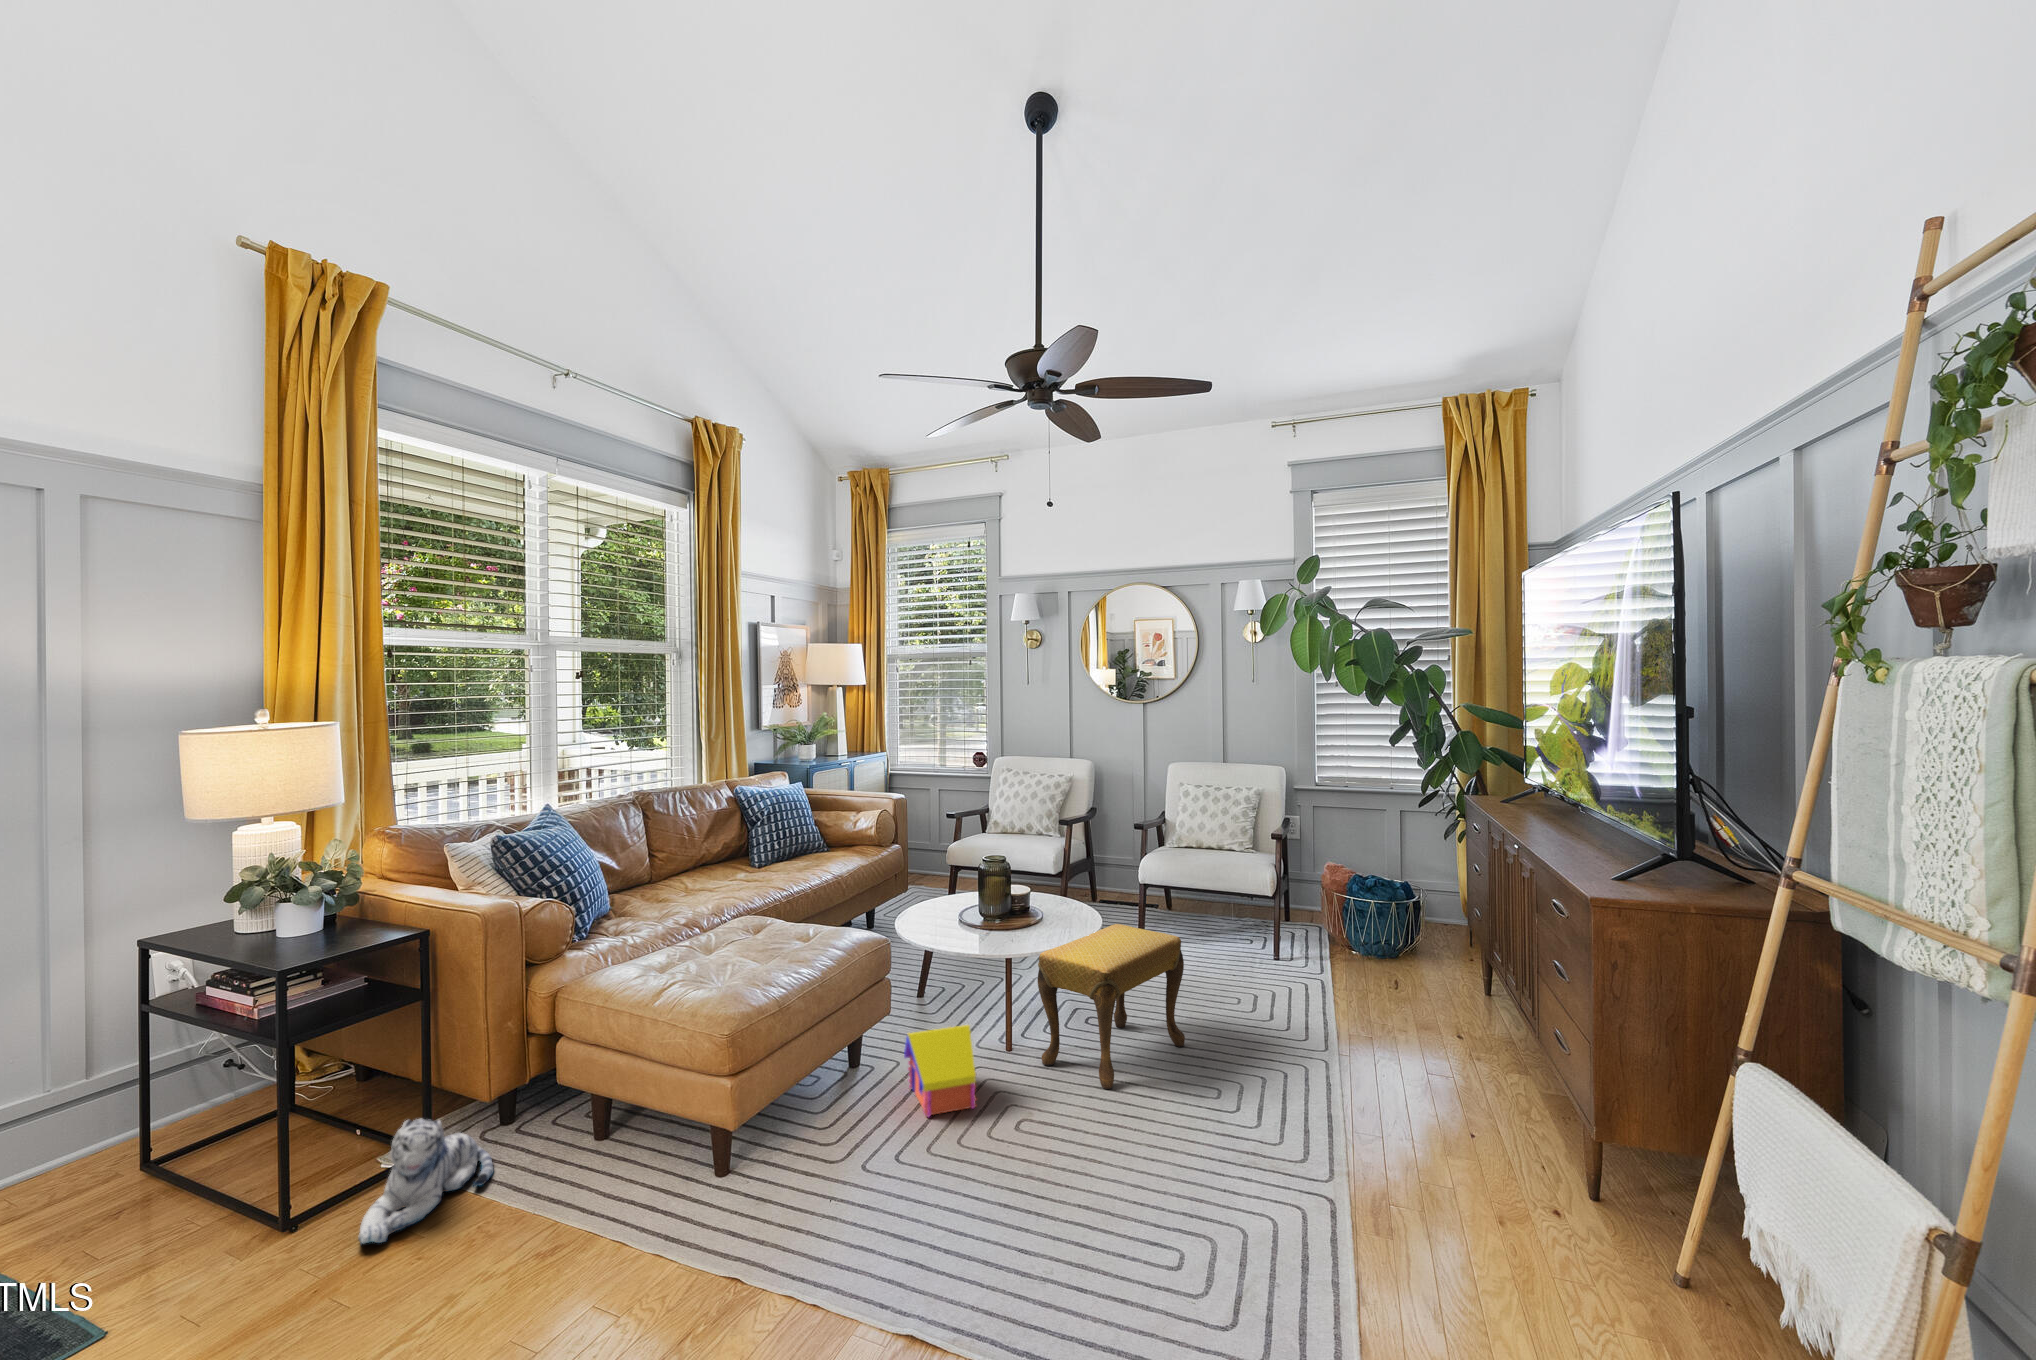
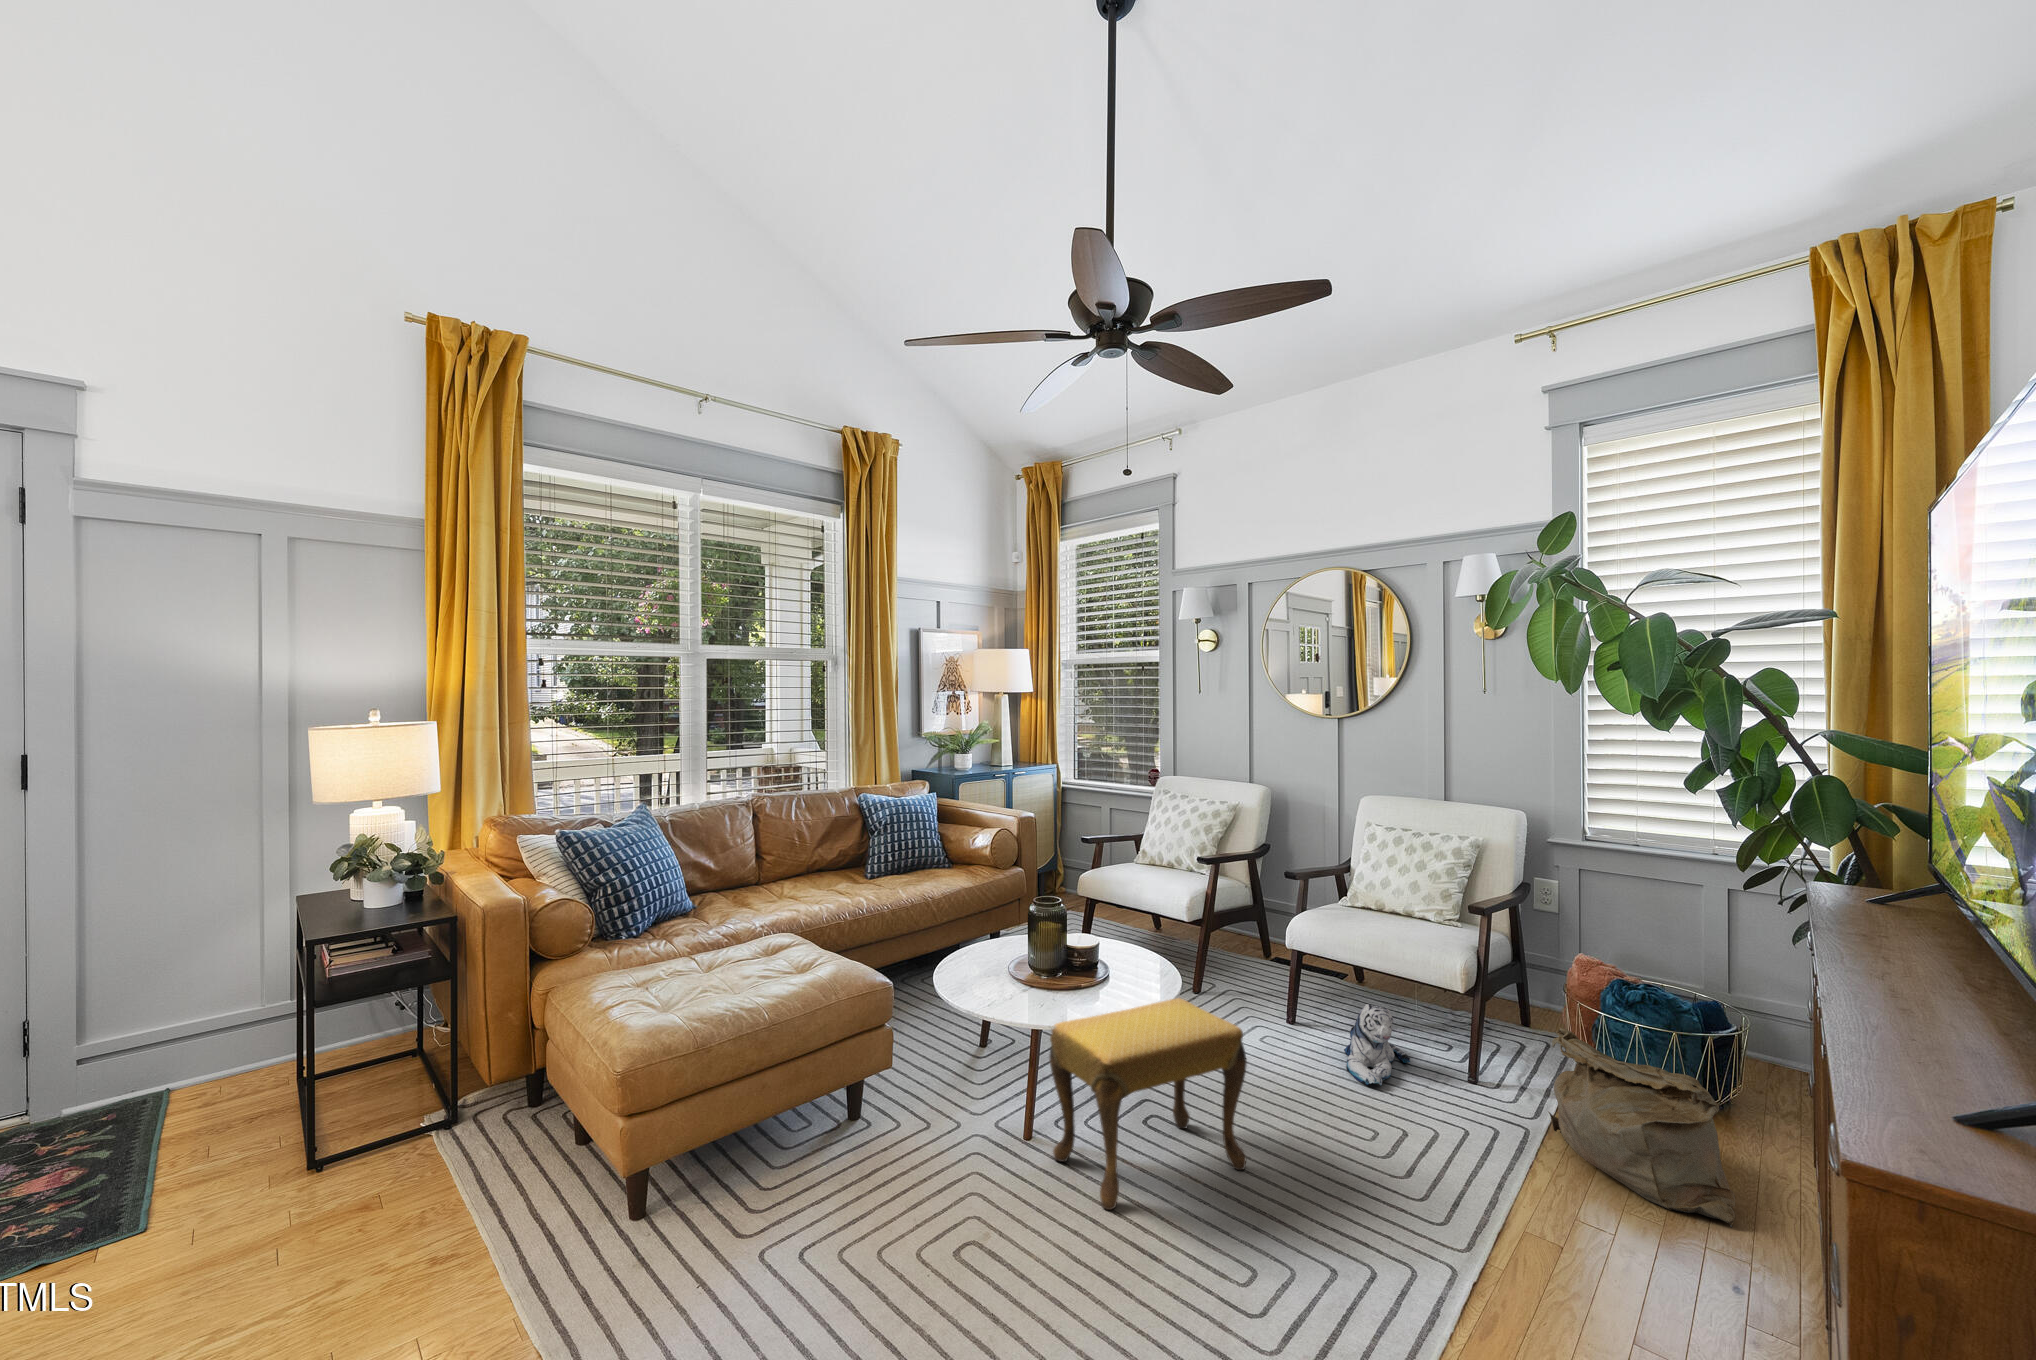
bag: none [1356,911,1486,1022] -> present [1549,1027,1735,1227]
toy house: present [904,1025,977,1117] -> none [873,1096,949,1200]
plush toy: present [358,1119,494,1243] -> present [1344,1004,1410,1085]

